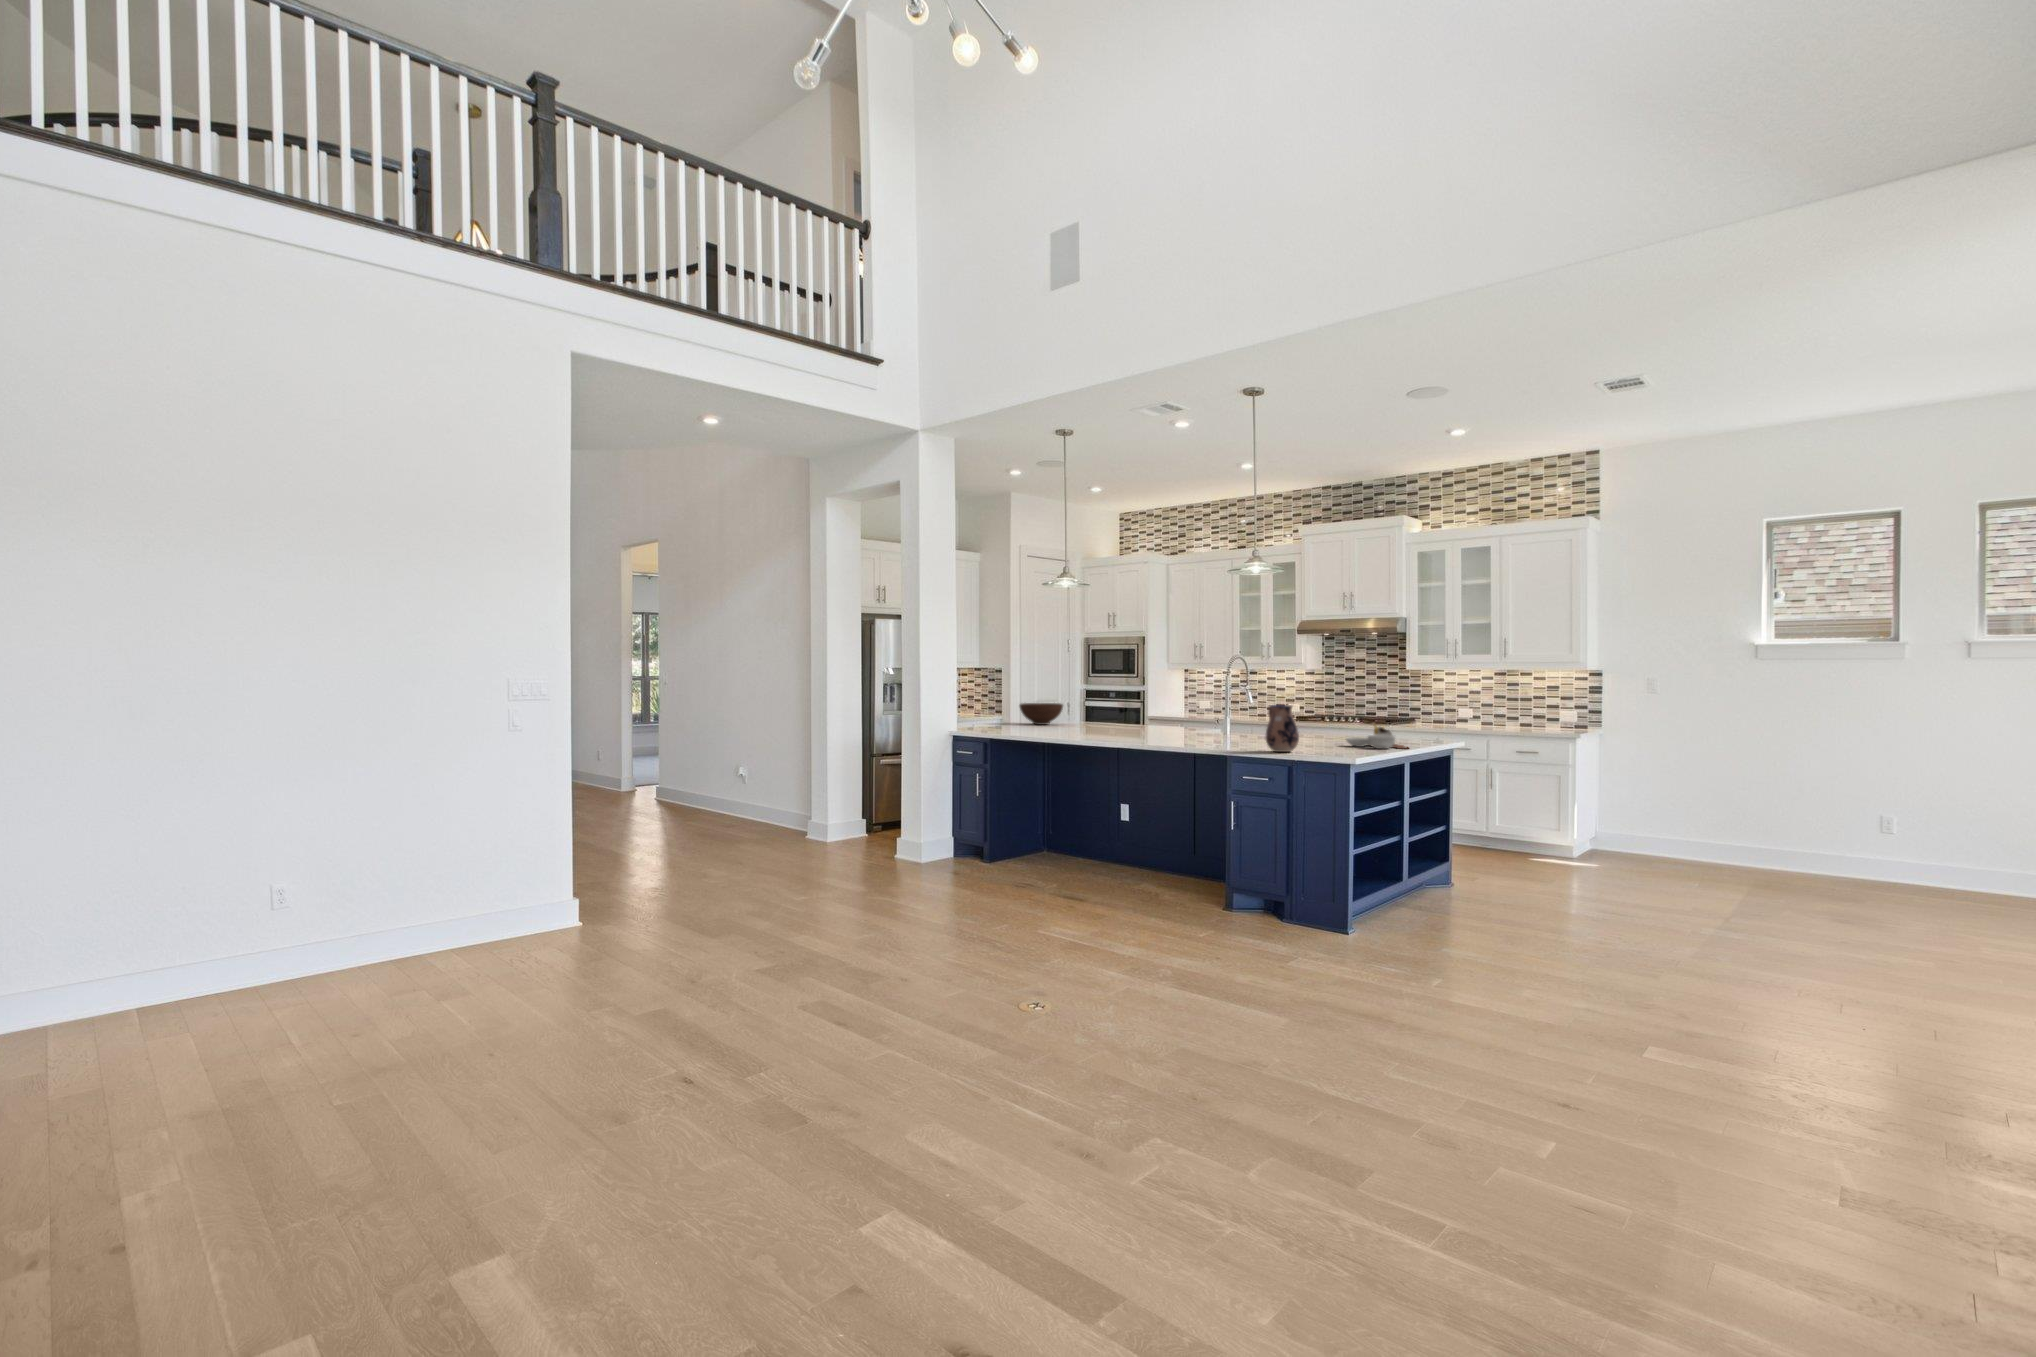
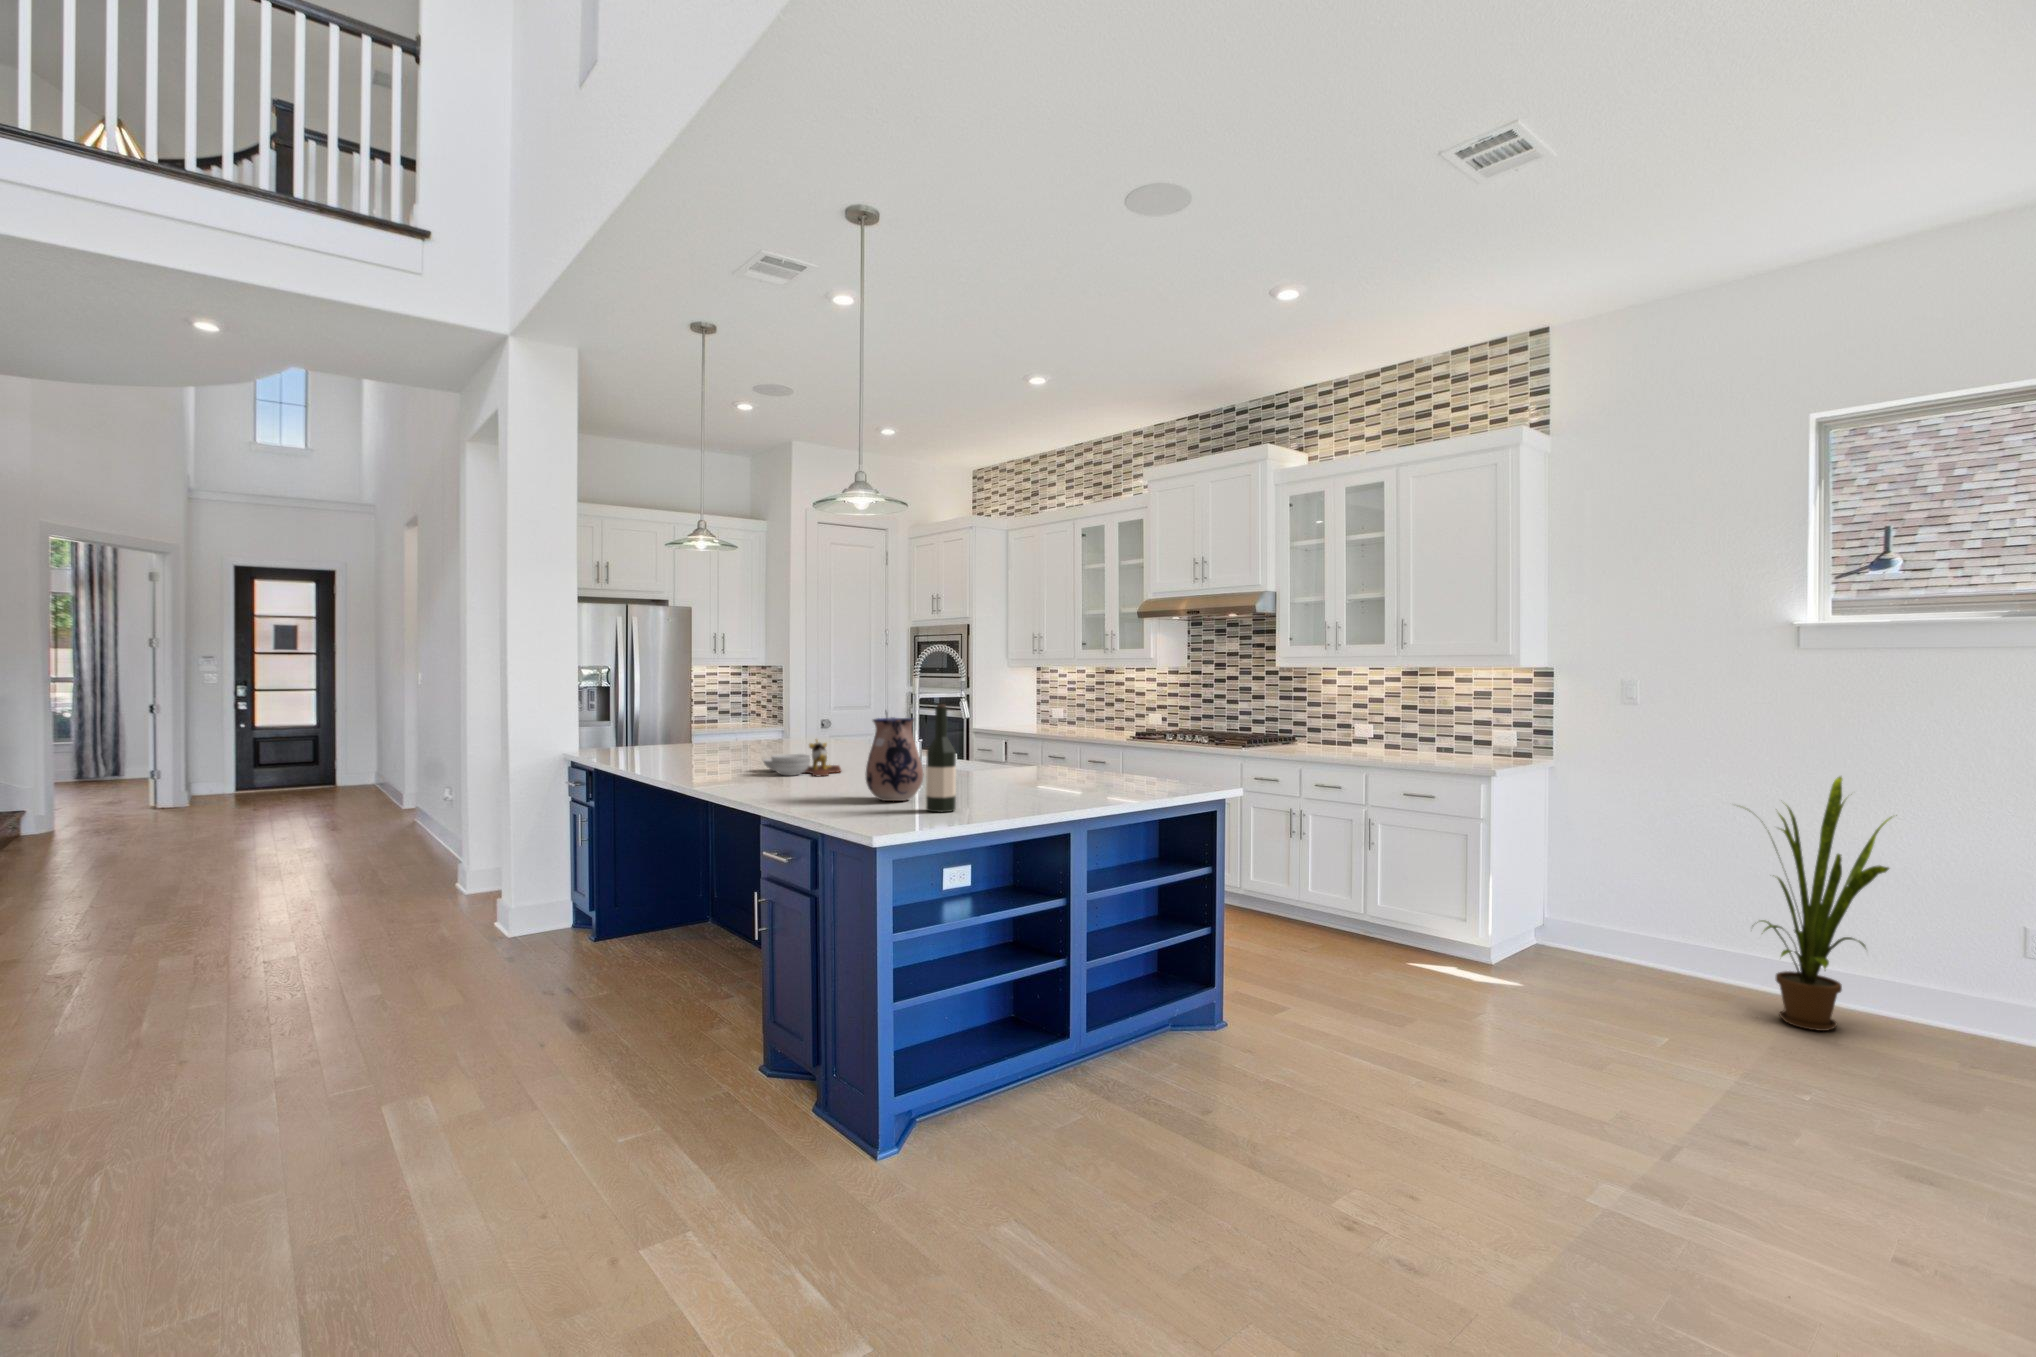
wine bottle: none [1320,697,1337,756] -> present [926,704,956,812]
fruit bowl: present [1020,703,1063,725] -> none [739,711,802,742]
cutting board: present [1346,725,1408,749] -> present [763,740,841,776]
house plant: none [1722,736,1822,884] -> present [1749,777,1892,1031]

